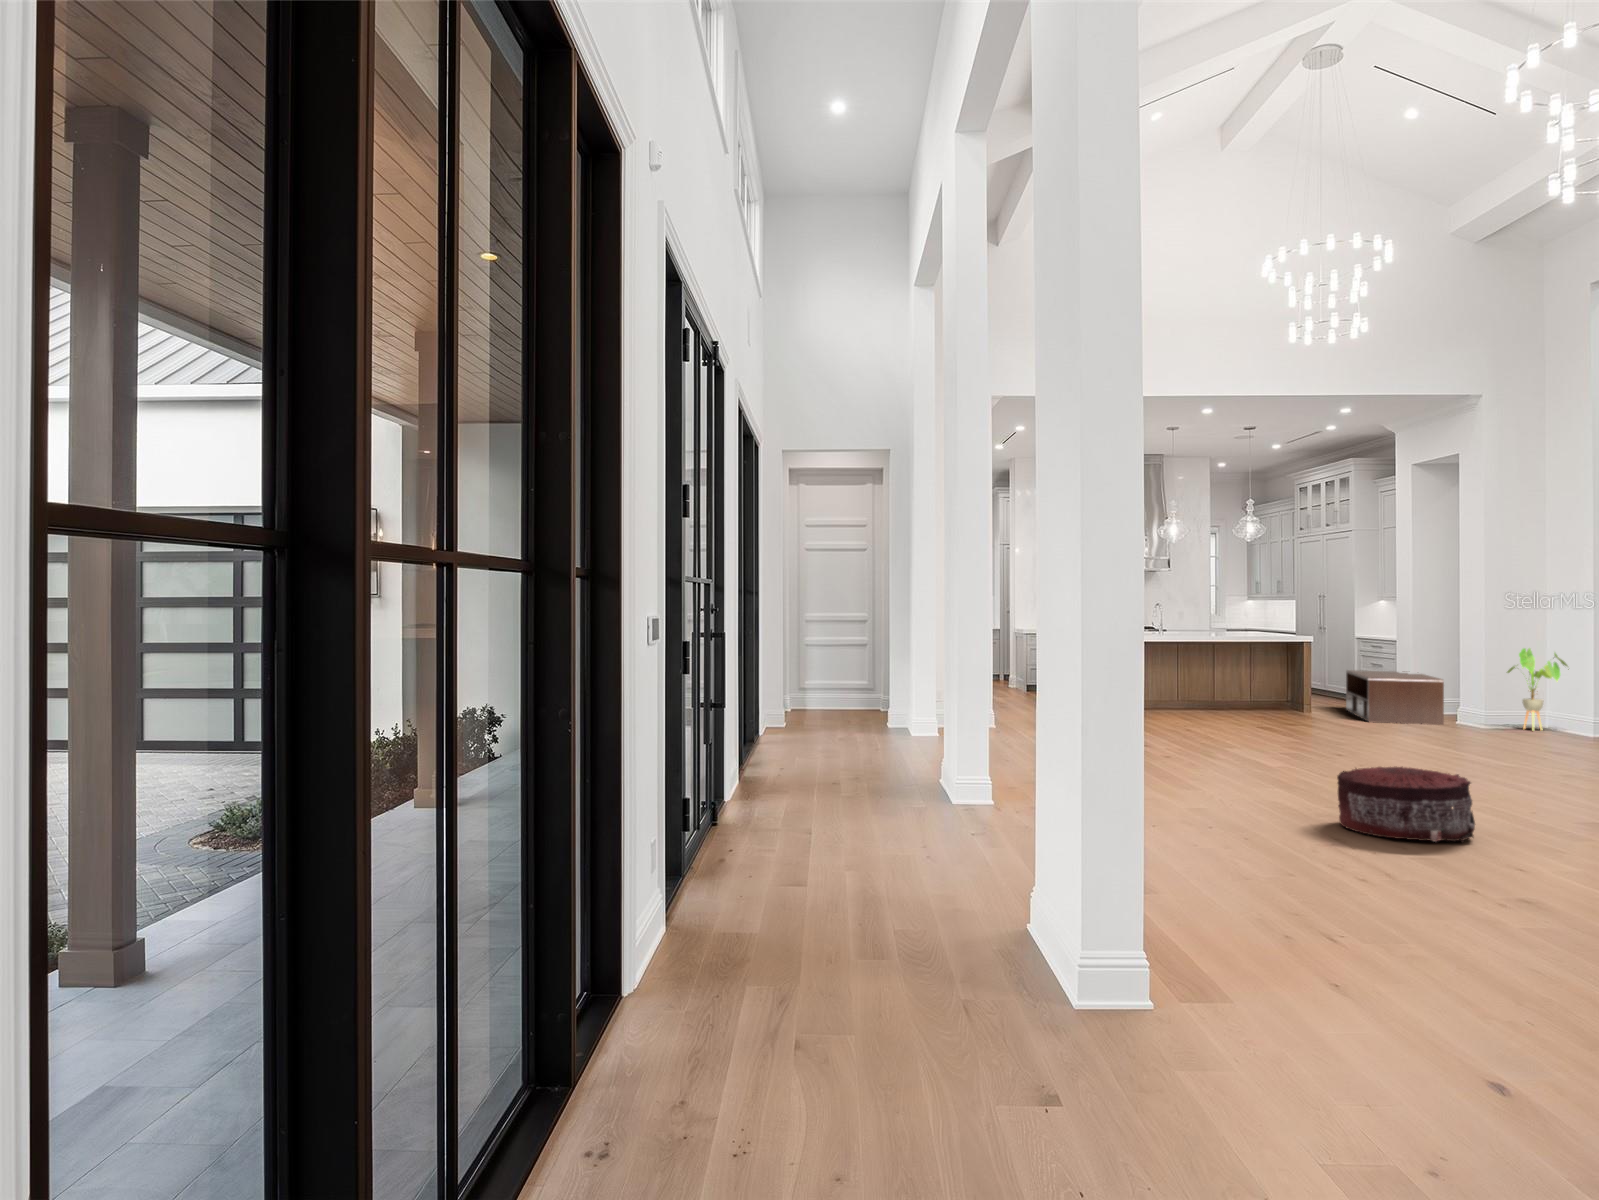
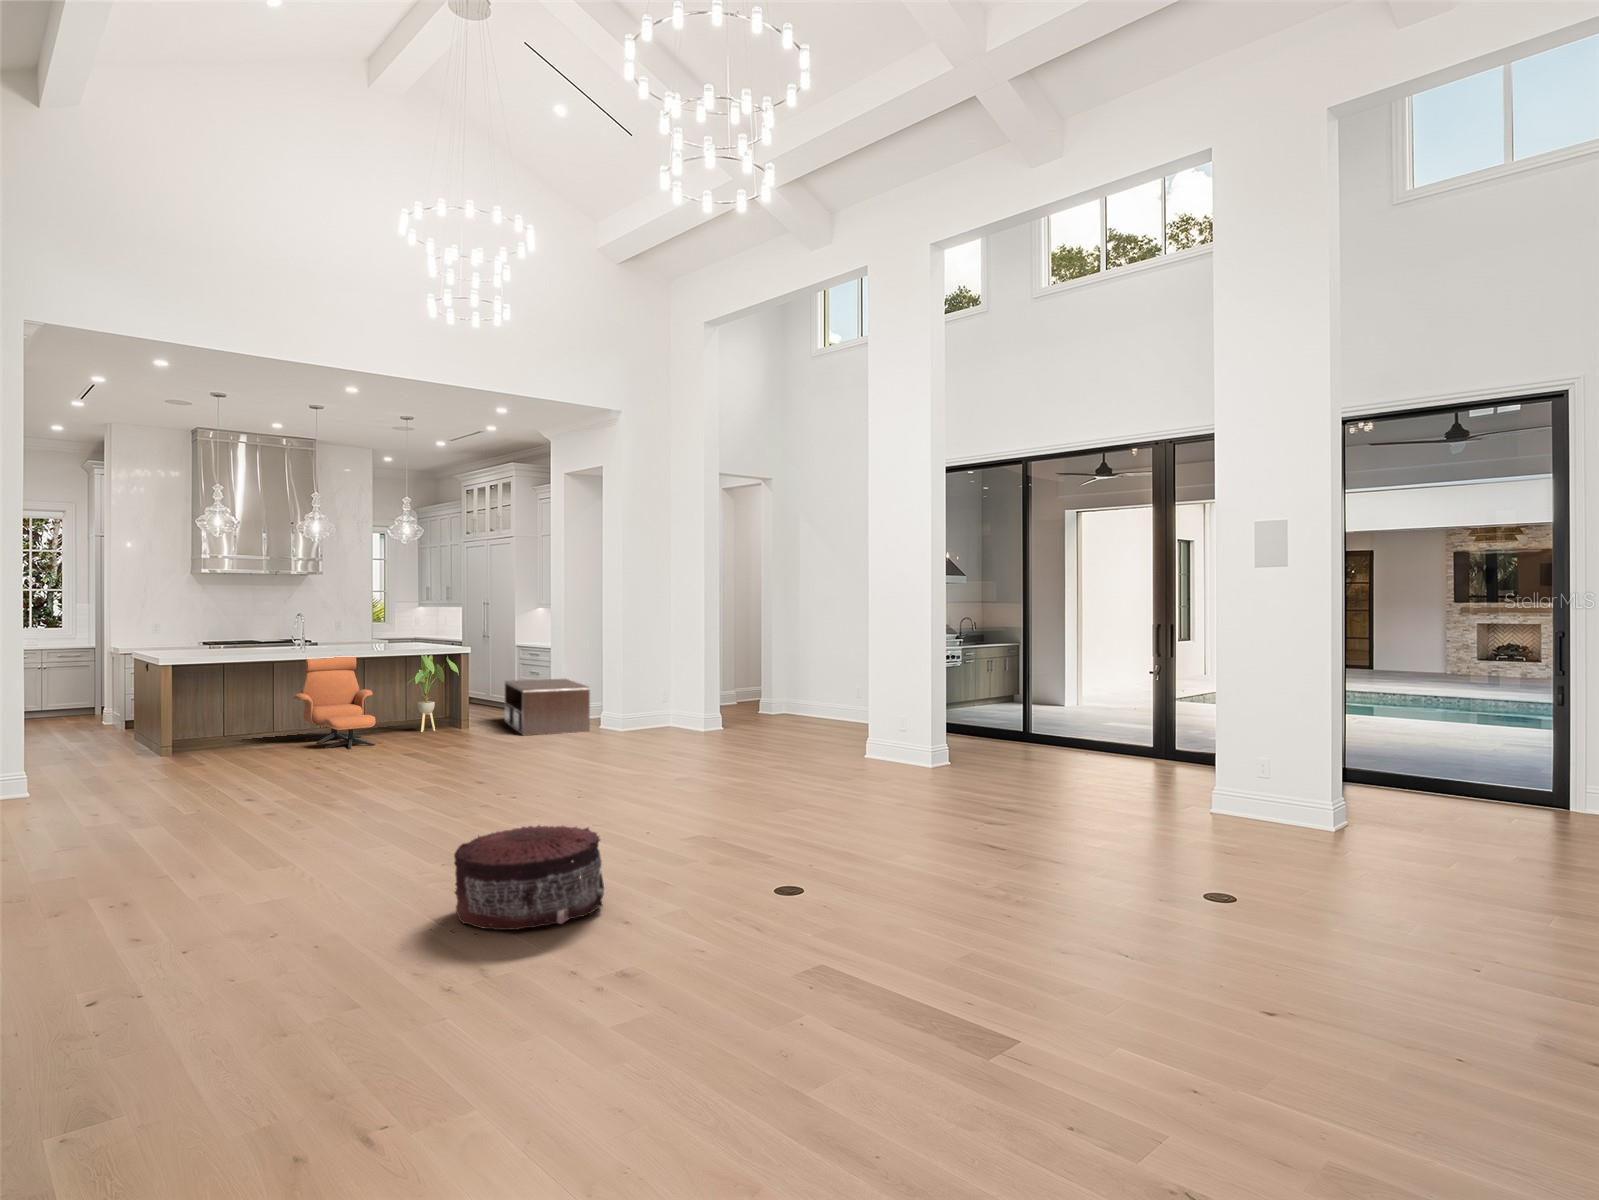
lounge chair: none [1158,639,1227,718] -> present [294,655,376,749]
house plant: present [1507,648,1569,731] -> present [408,655,459,732]

